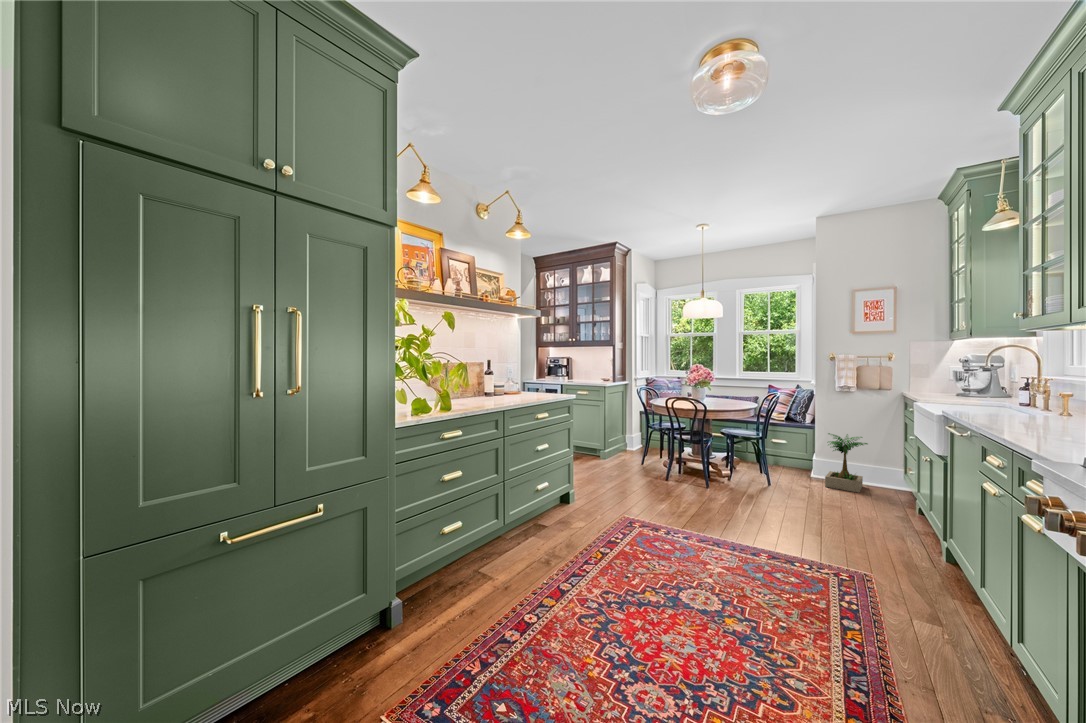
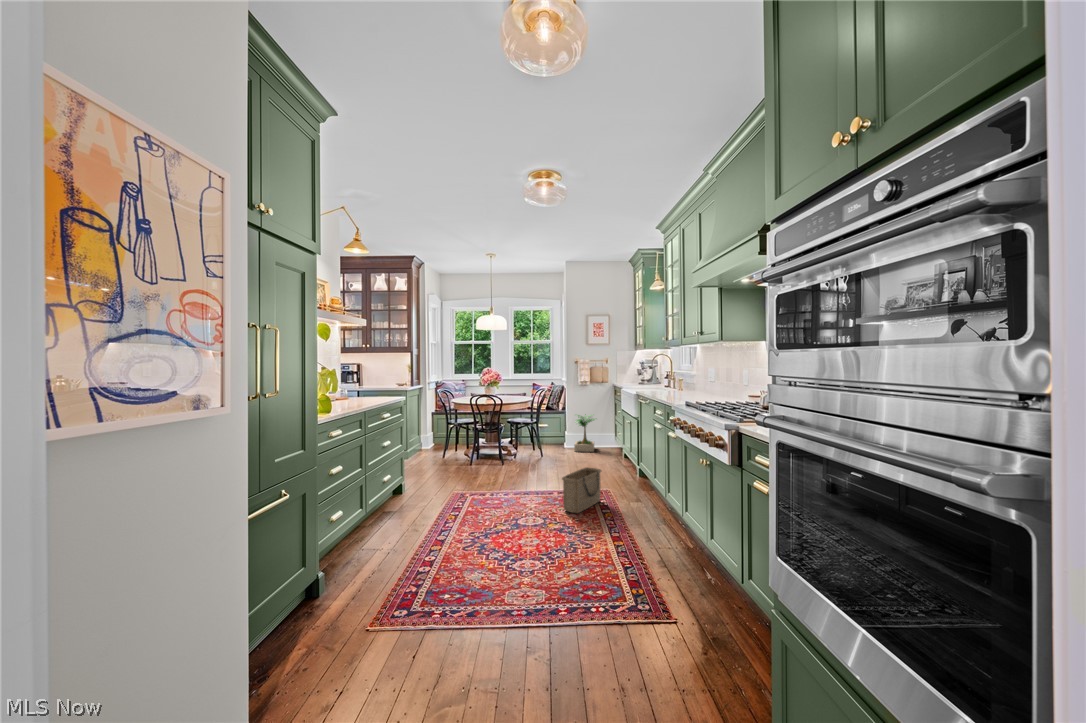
basket: none [763,529,848,608] -> present [562,467,601,513]

